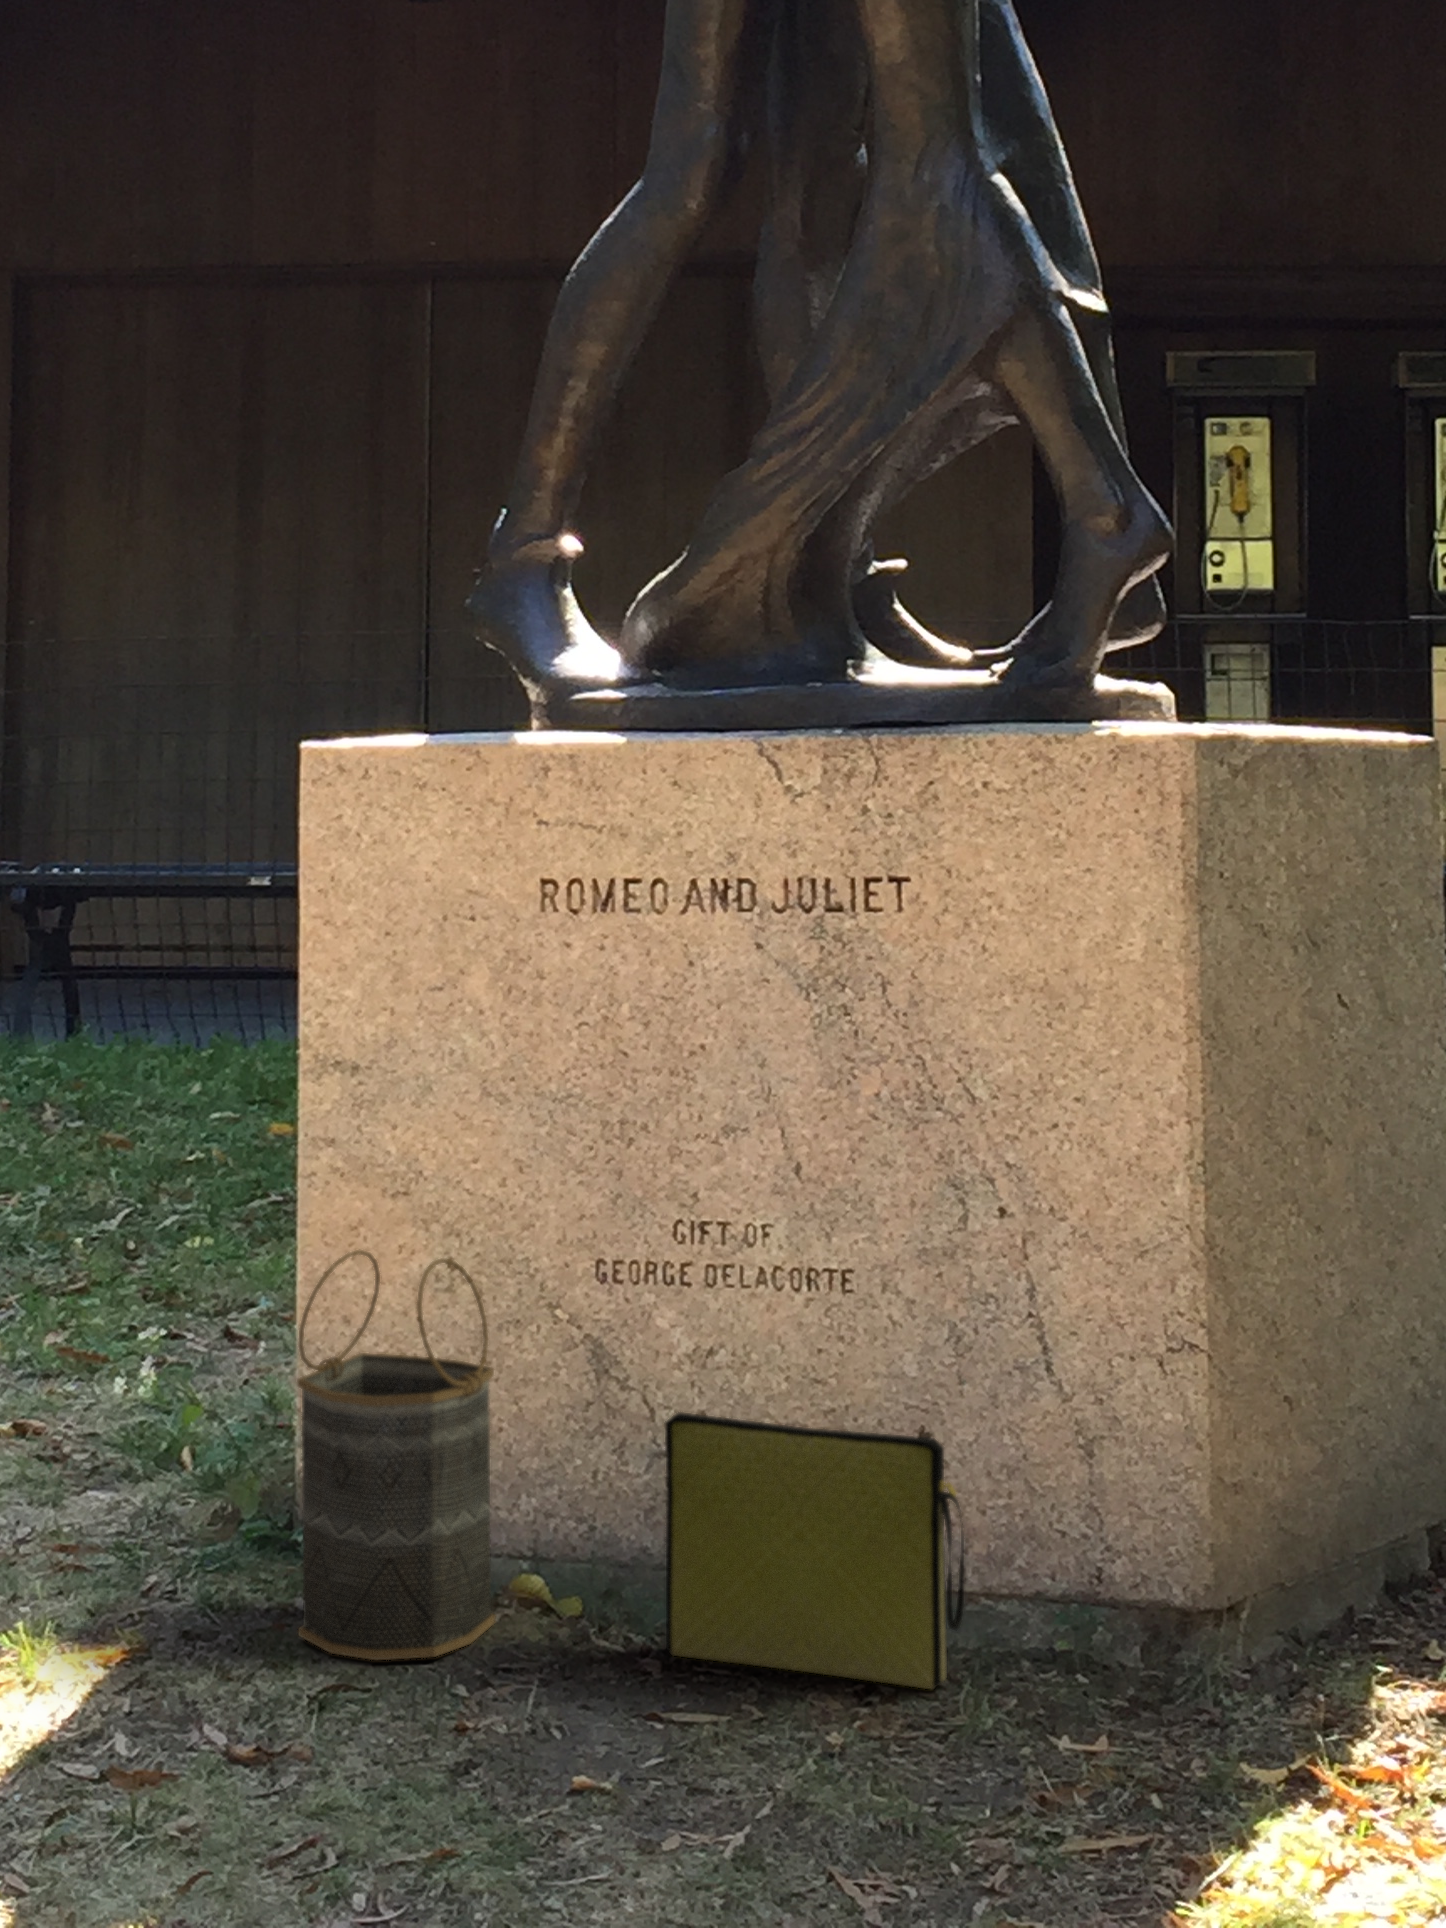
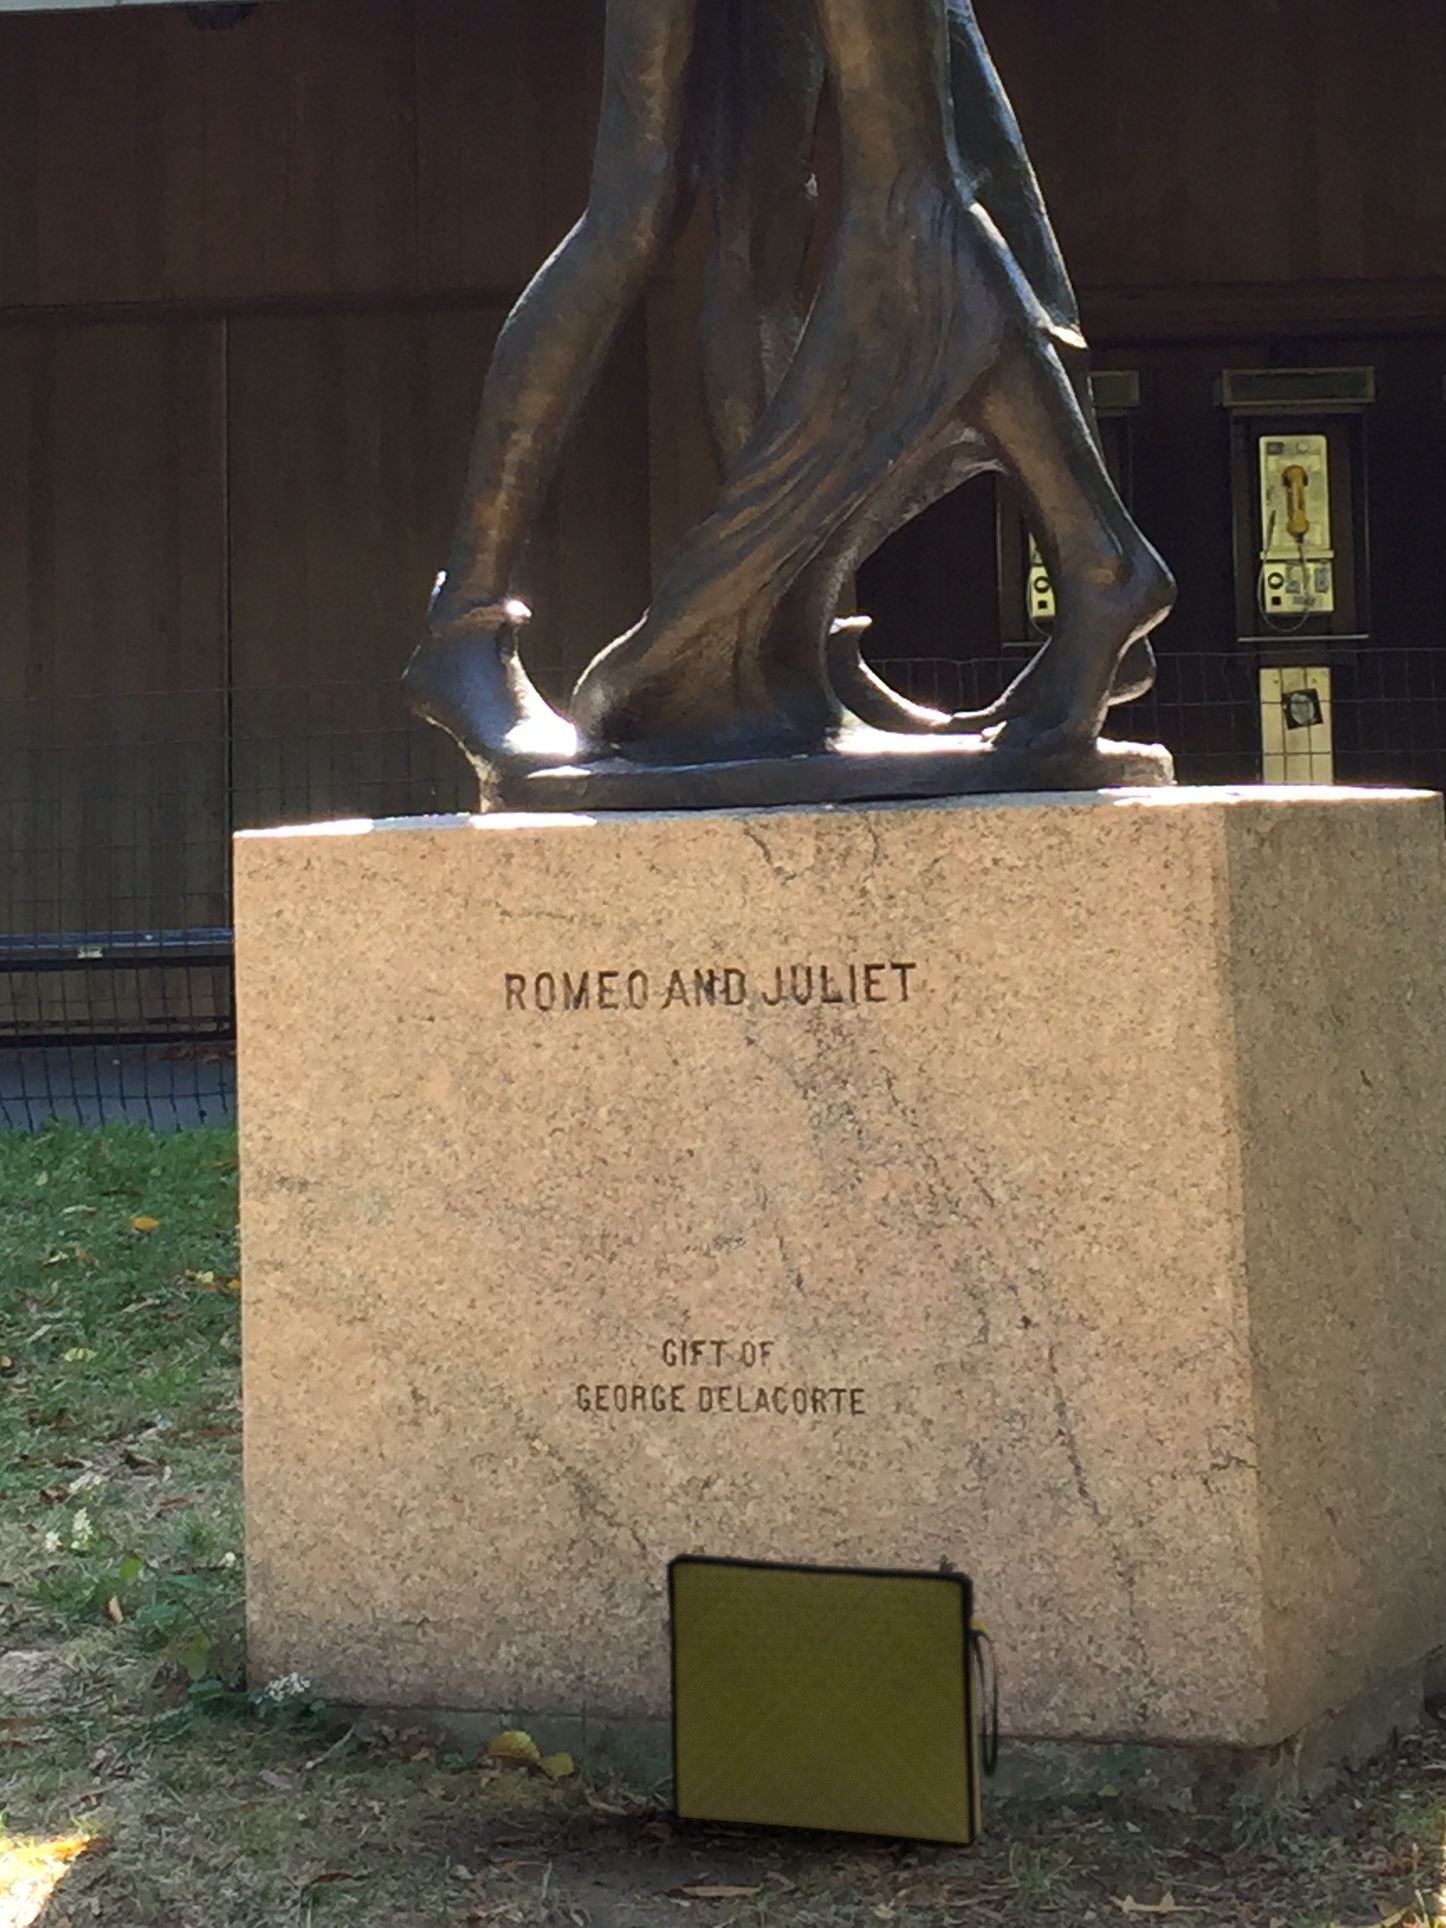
basket: present [297,1250,495,1660] -> none [261,1388,481,1839]

